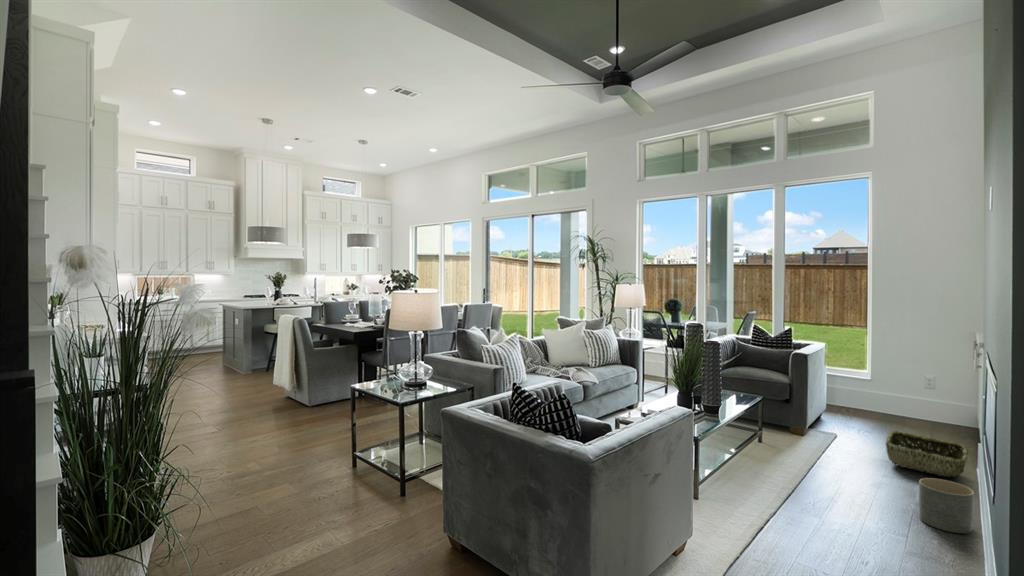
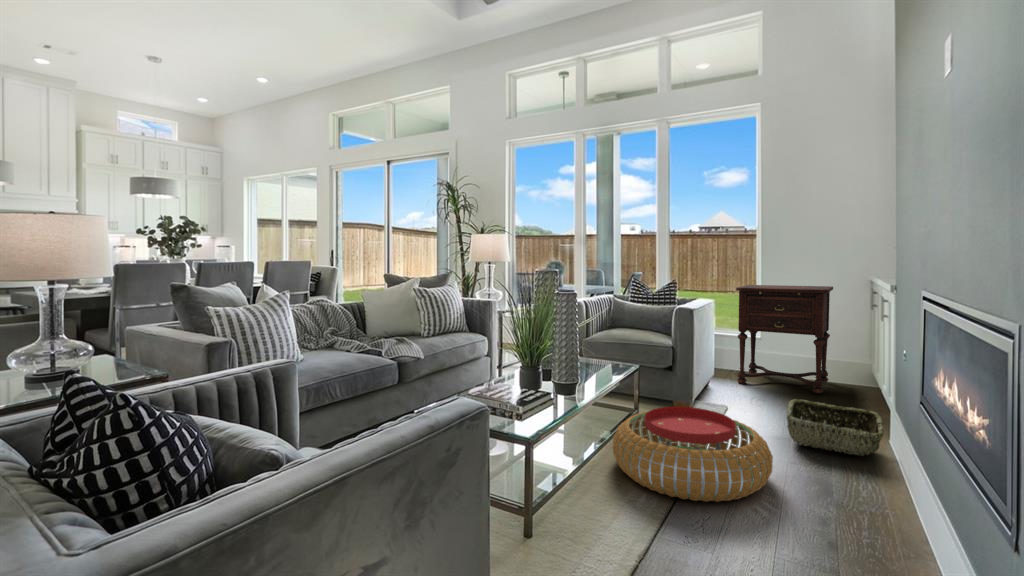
side table: none [846,334,938,430] -> present [736,285,833,394]
pouf: none [746,429,870,494] -> present [613,407,773,502]
planter: present [919,478,974,533] -> none [841,469,917,552]

